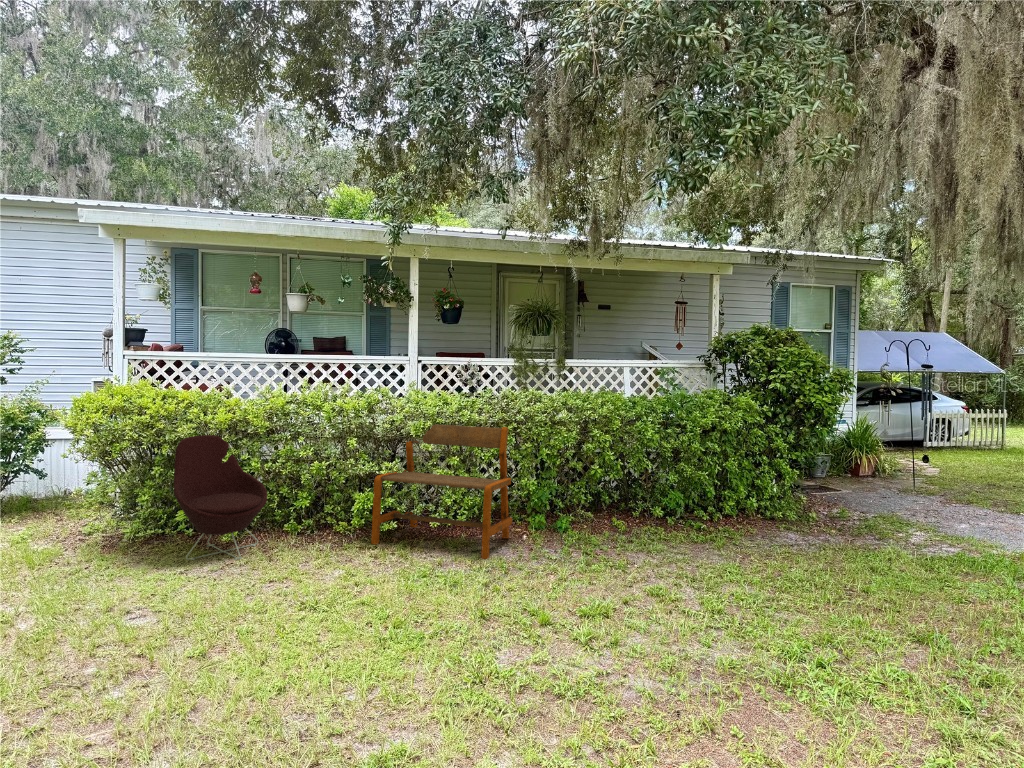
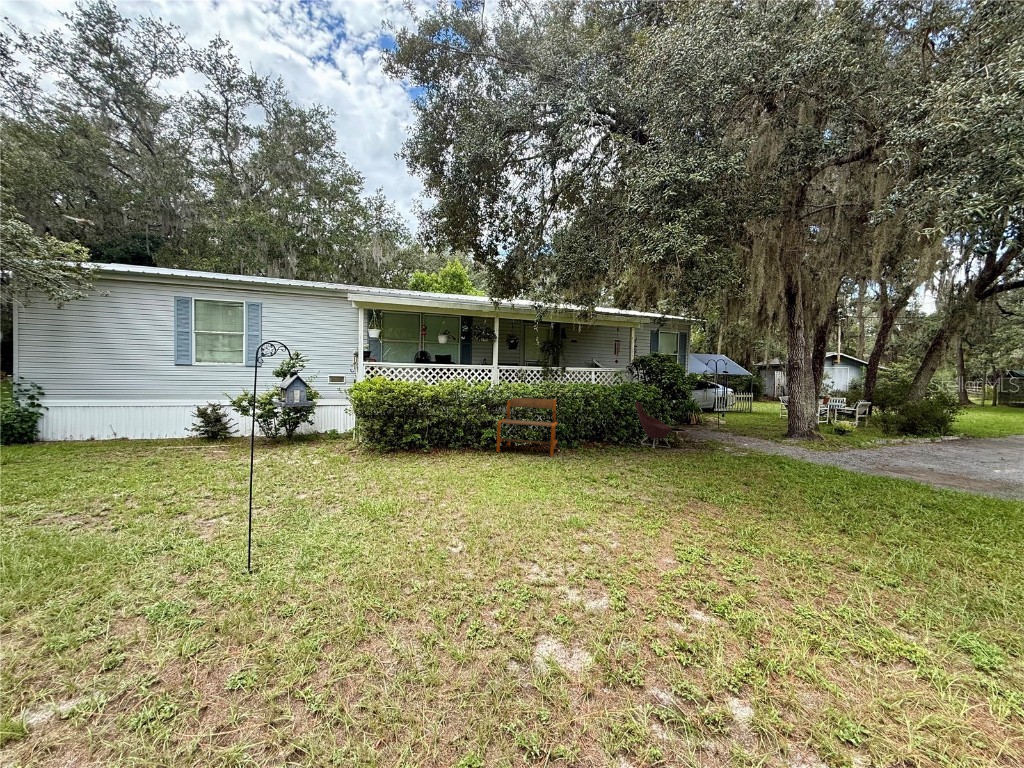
chair: present [173,435,268,560] -> present [636,402,672,446]

